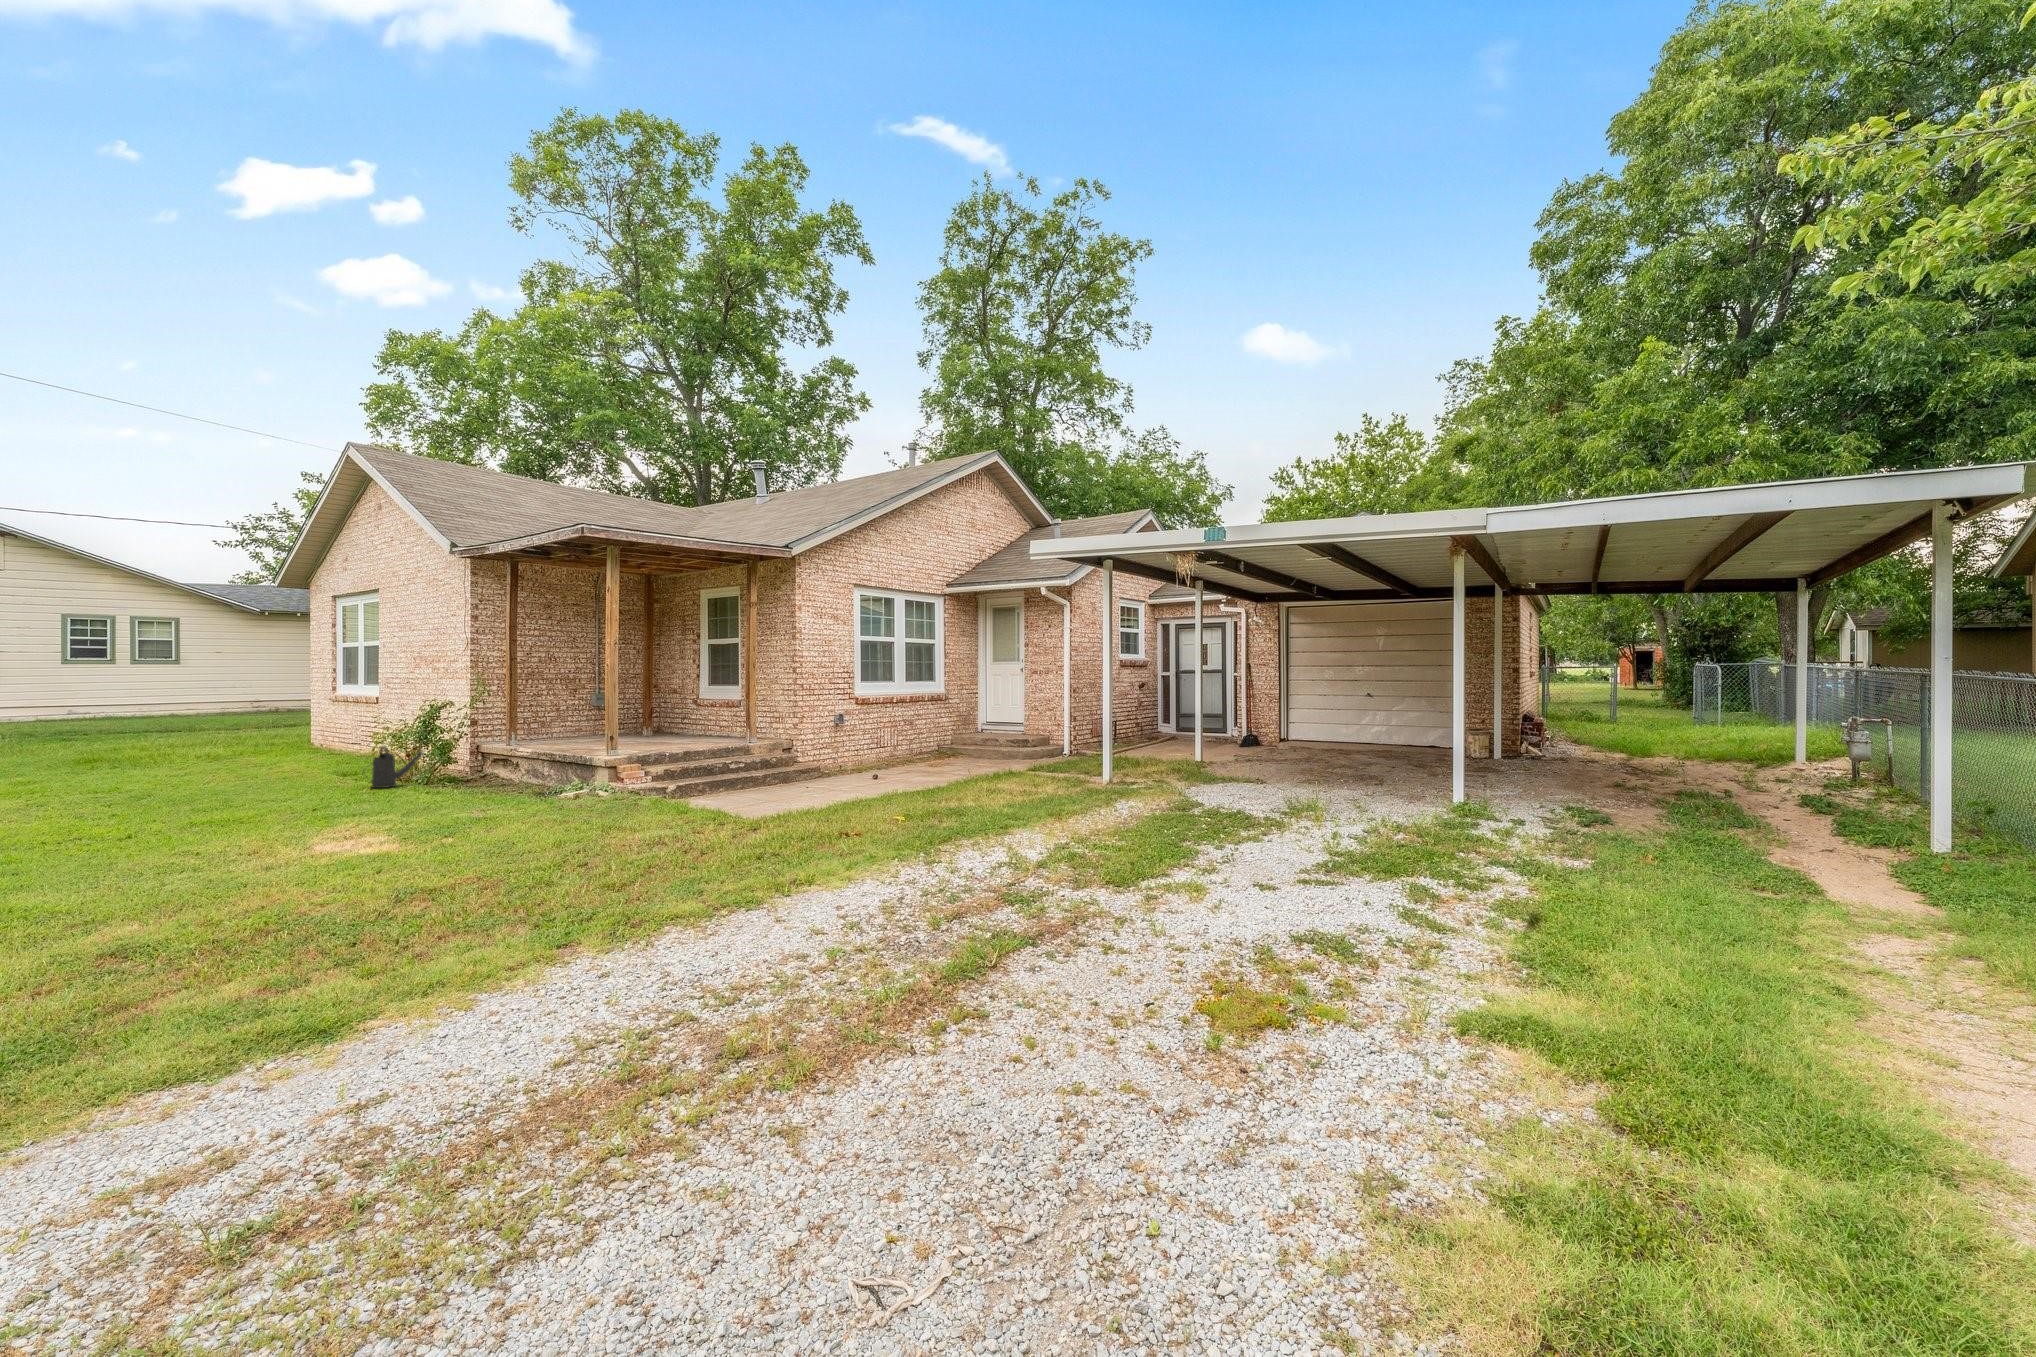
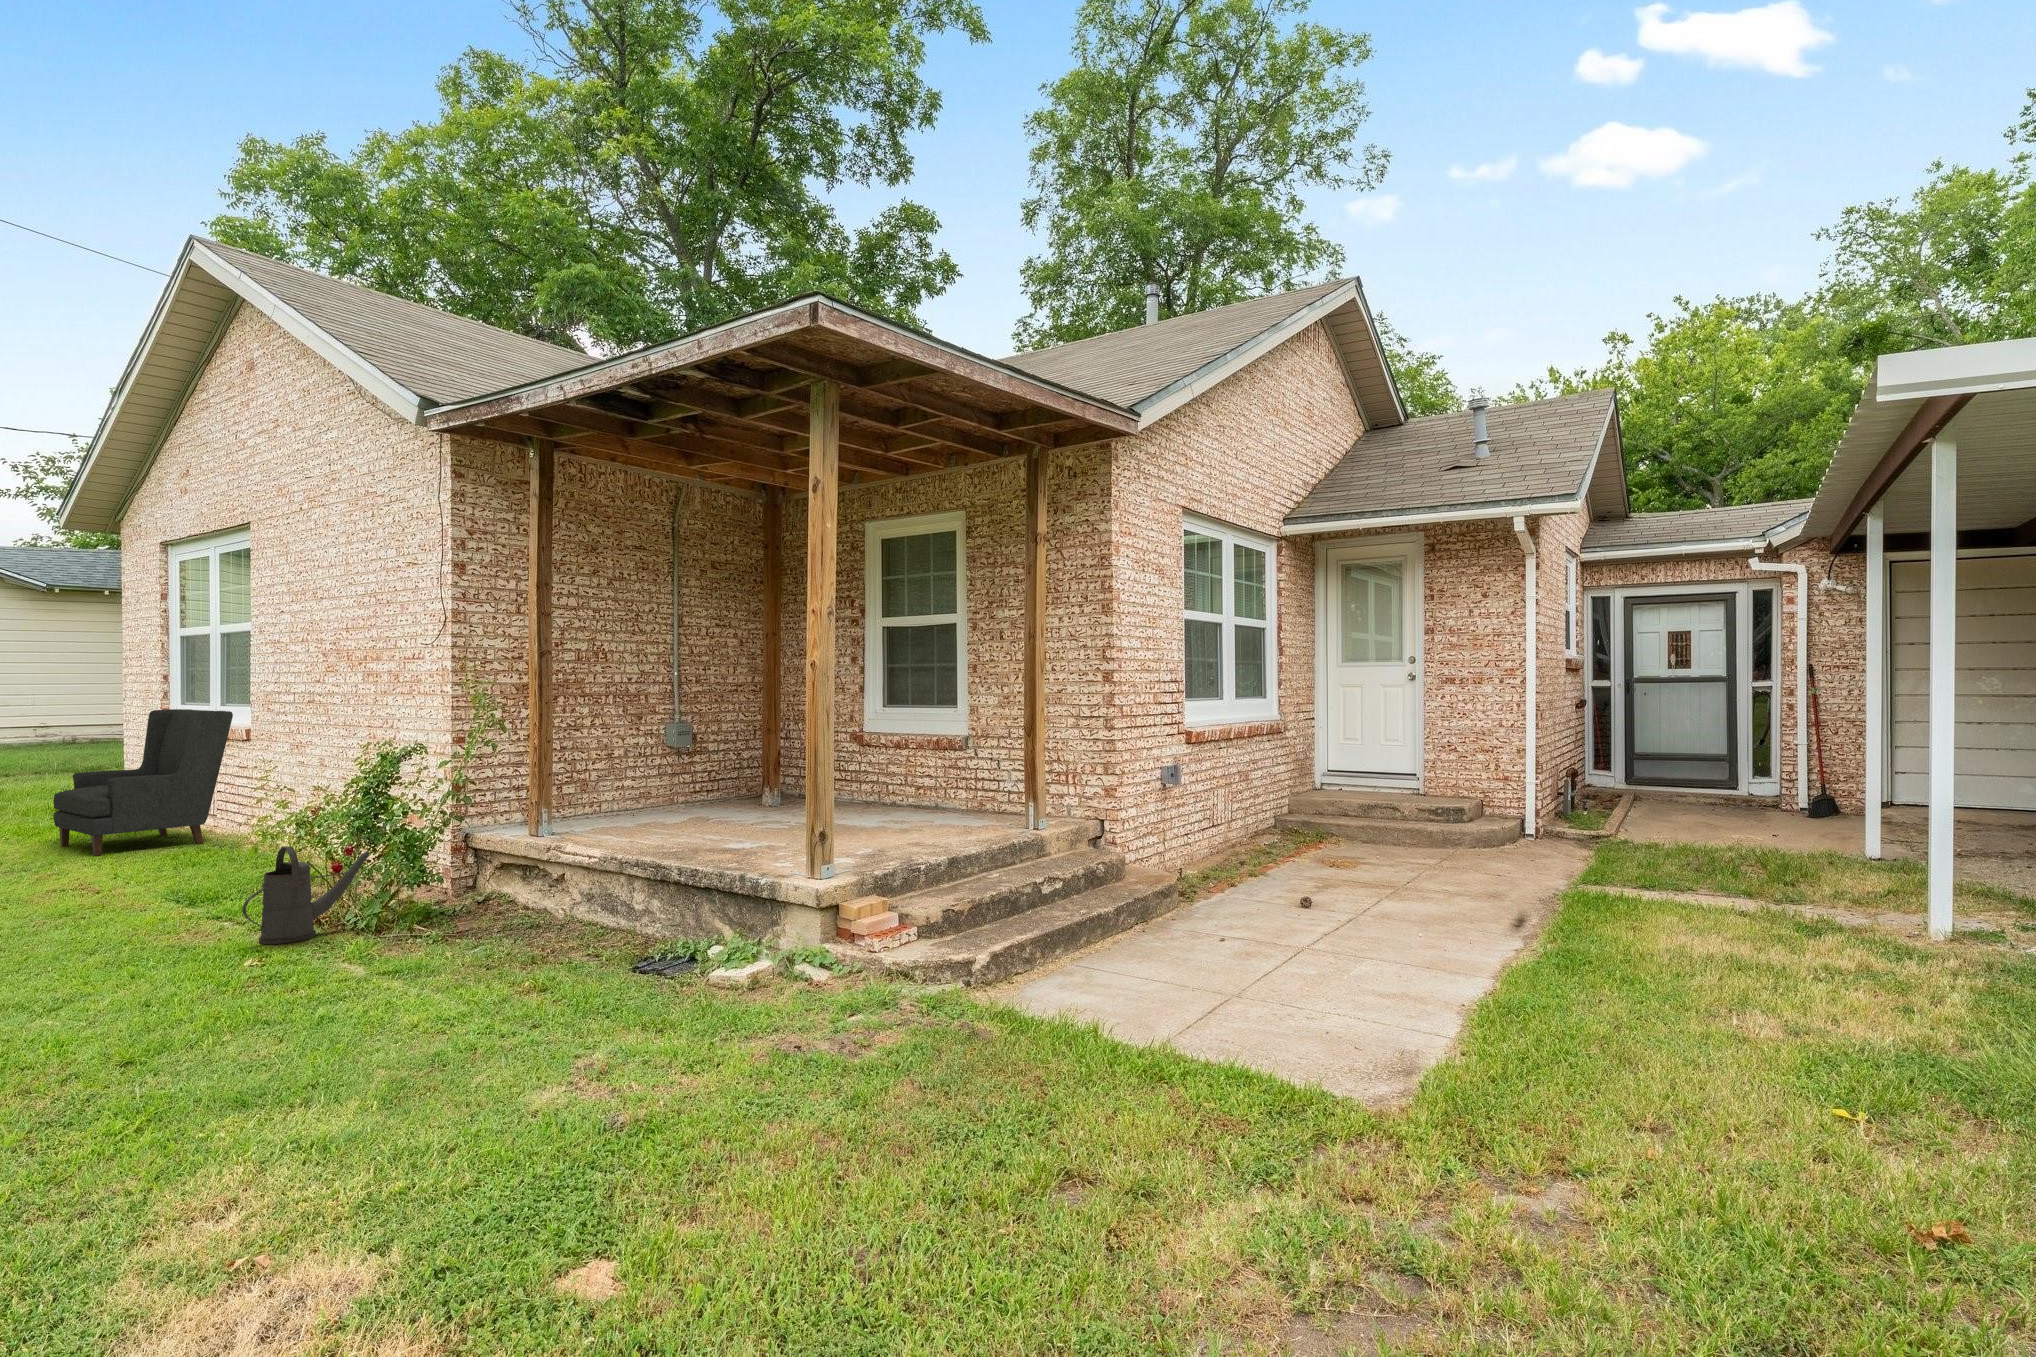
chair: none [273,688,369,763] -> present [53,709,233,856]

